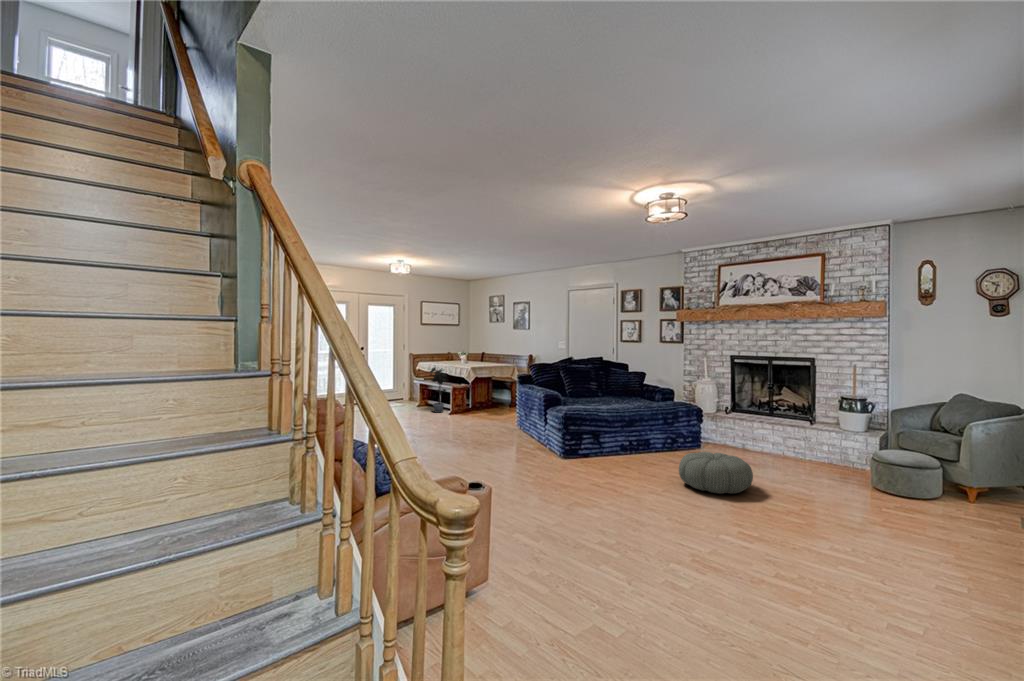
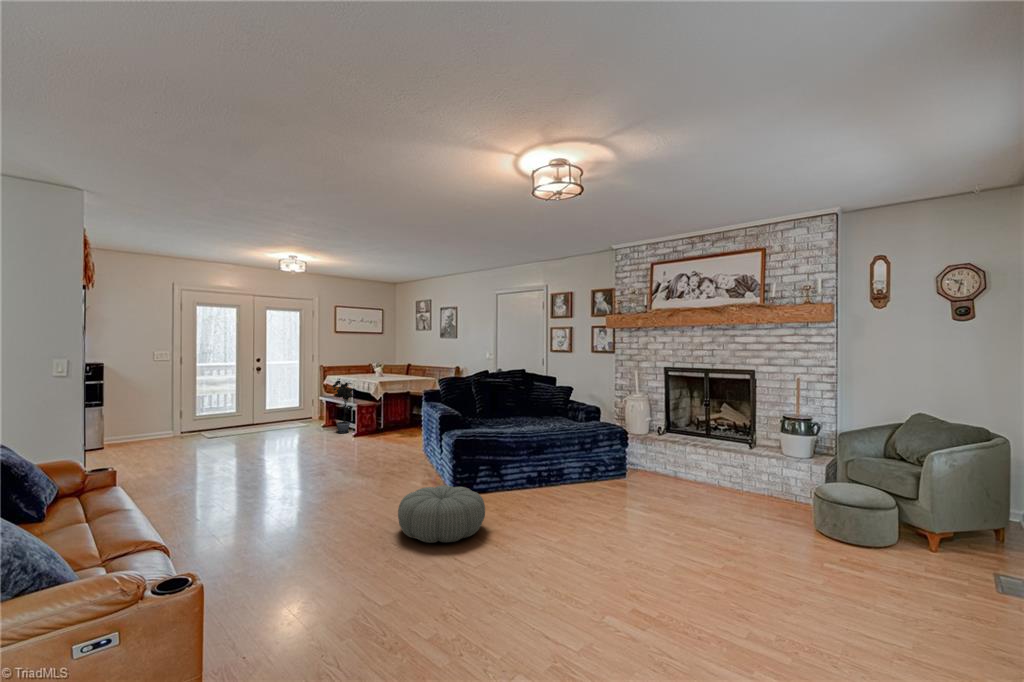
pouf: present [679,452,753,494] -> present [398,485,485,543]

